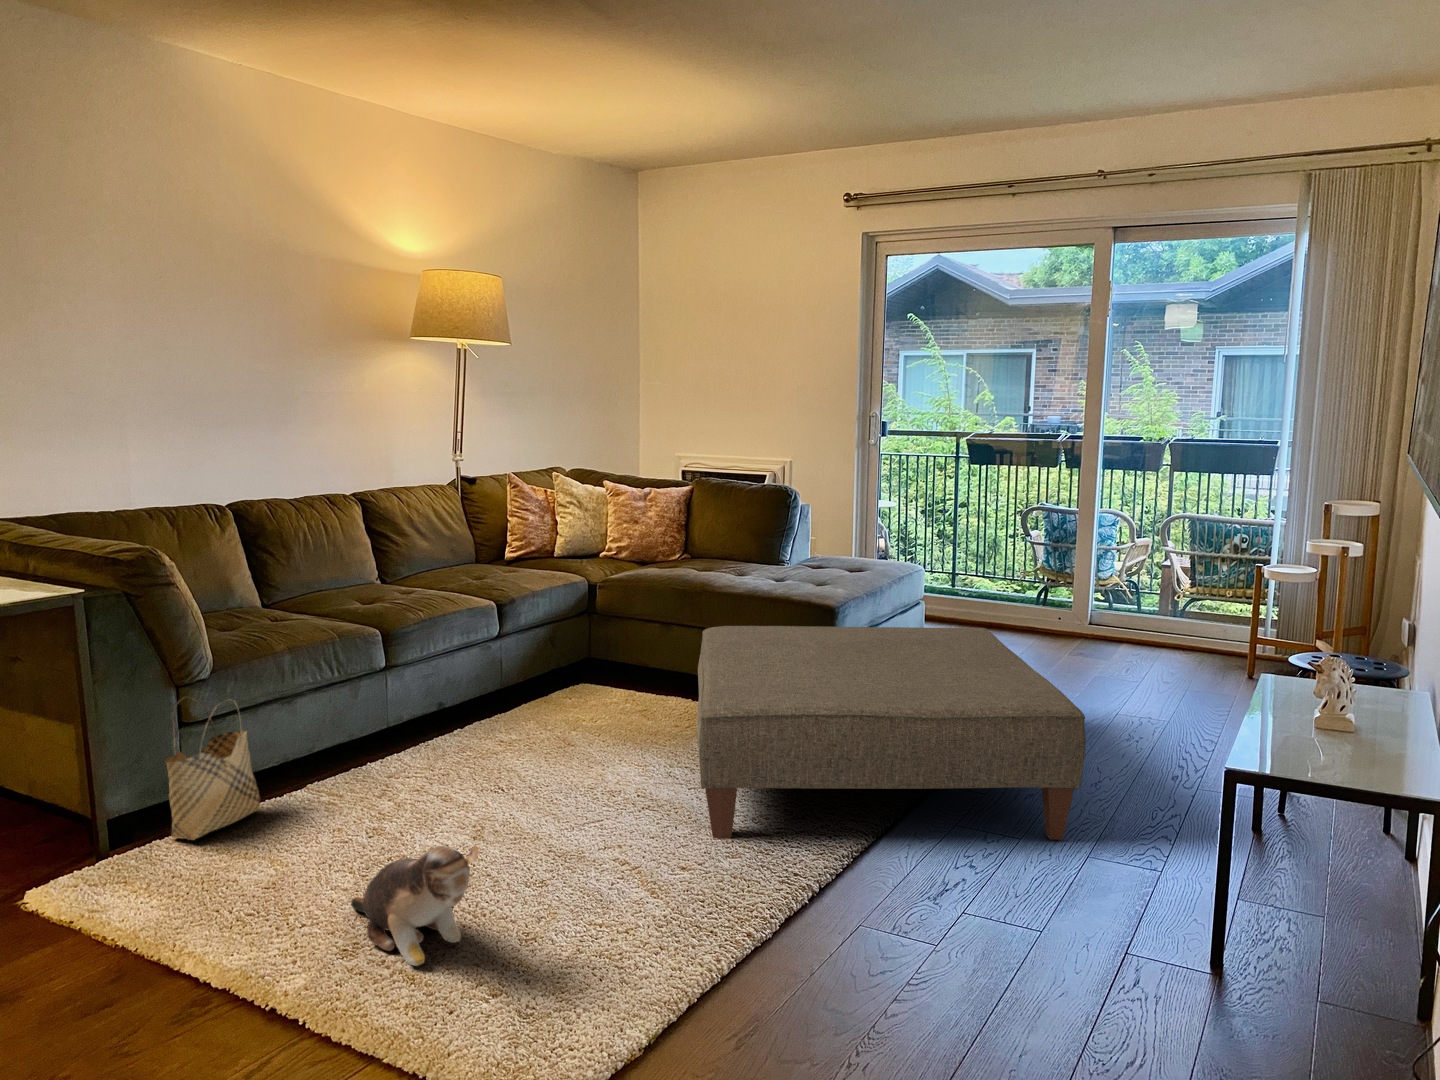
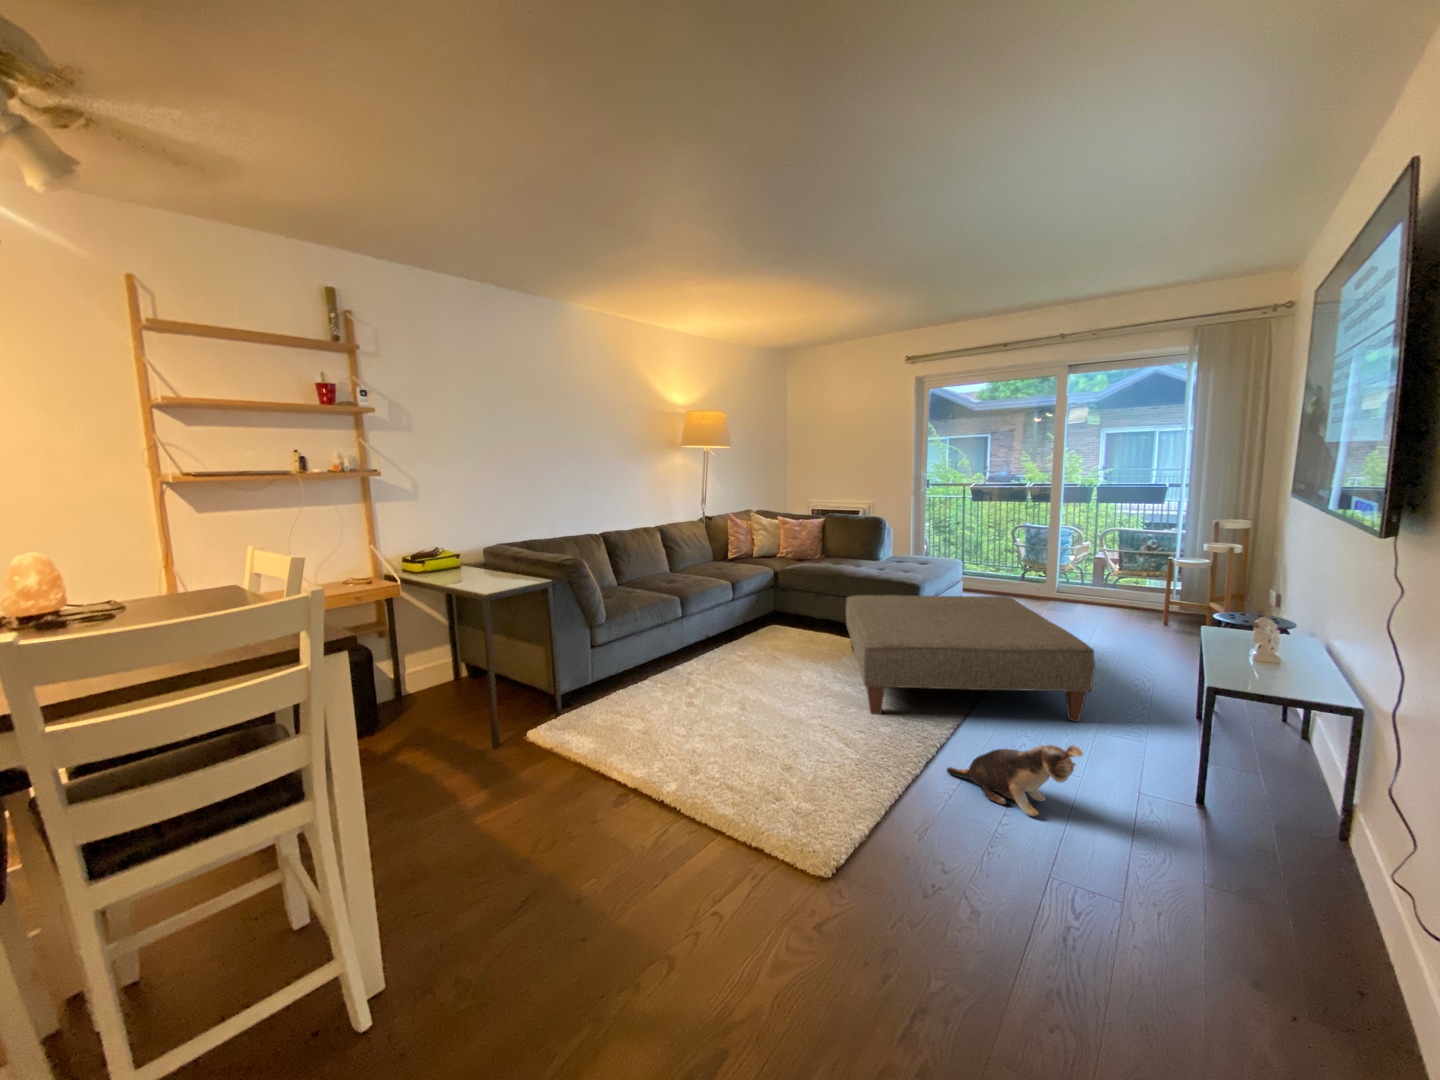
woven basket: present [165,696,260,840] -> none [588,633,630,707]
plush toy: present [351,845,479,966] -> present [947,745,1082,816]

